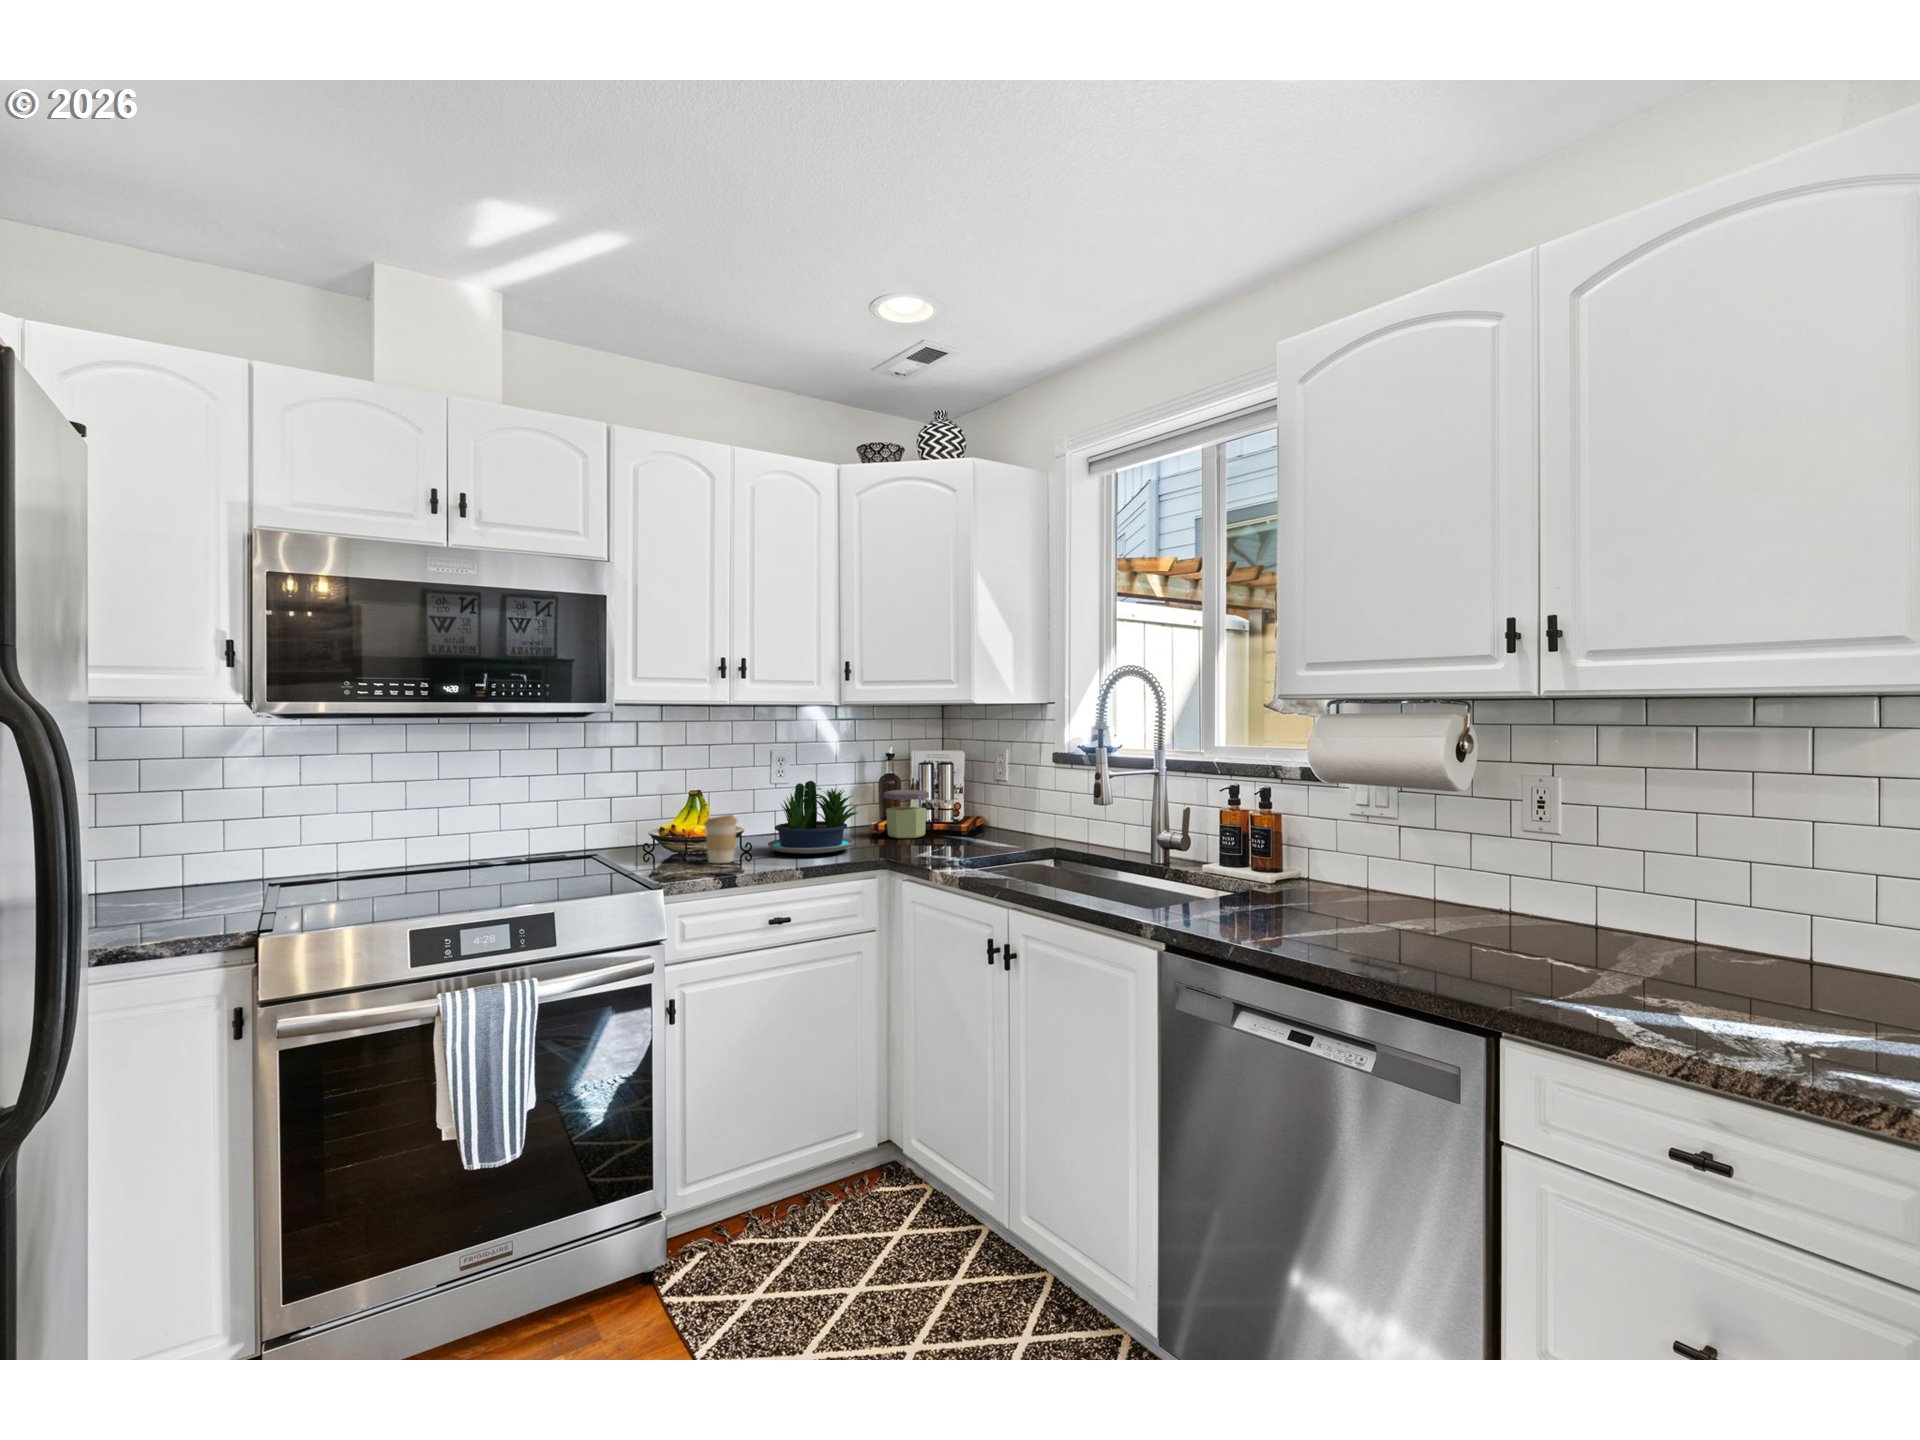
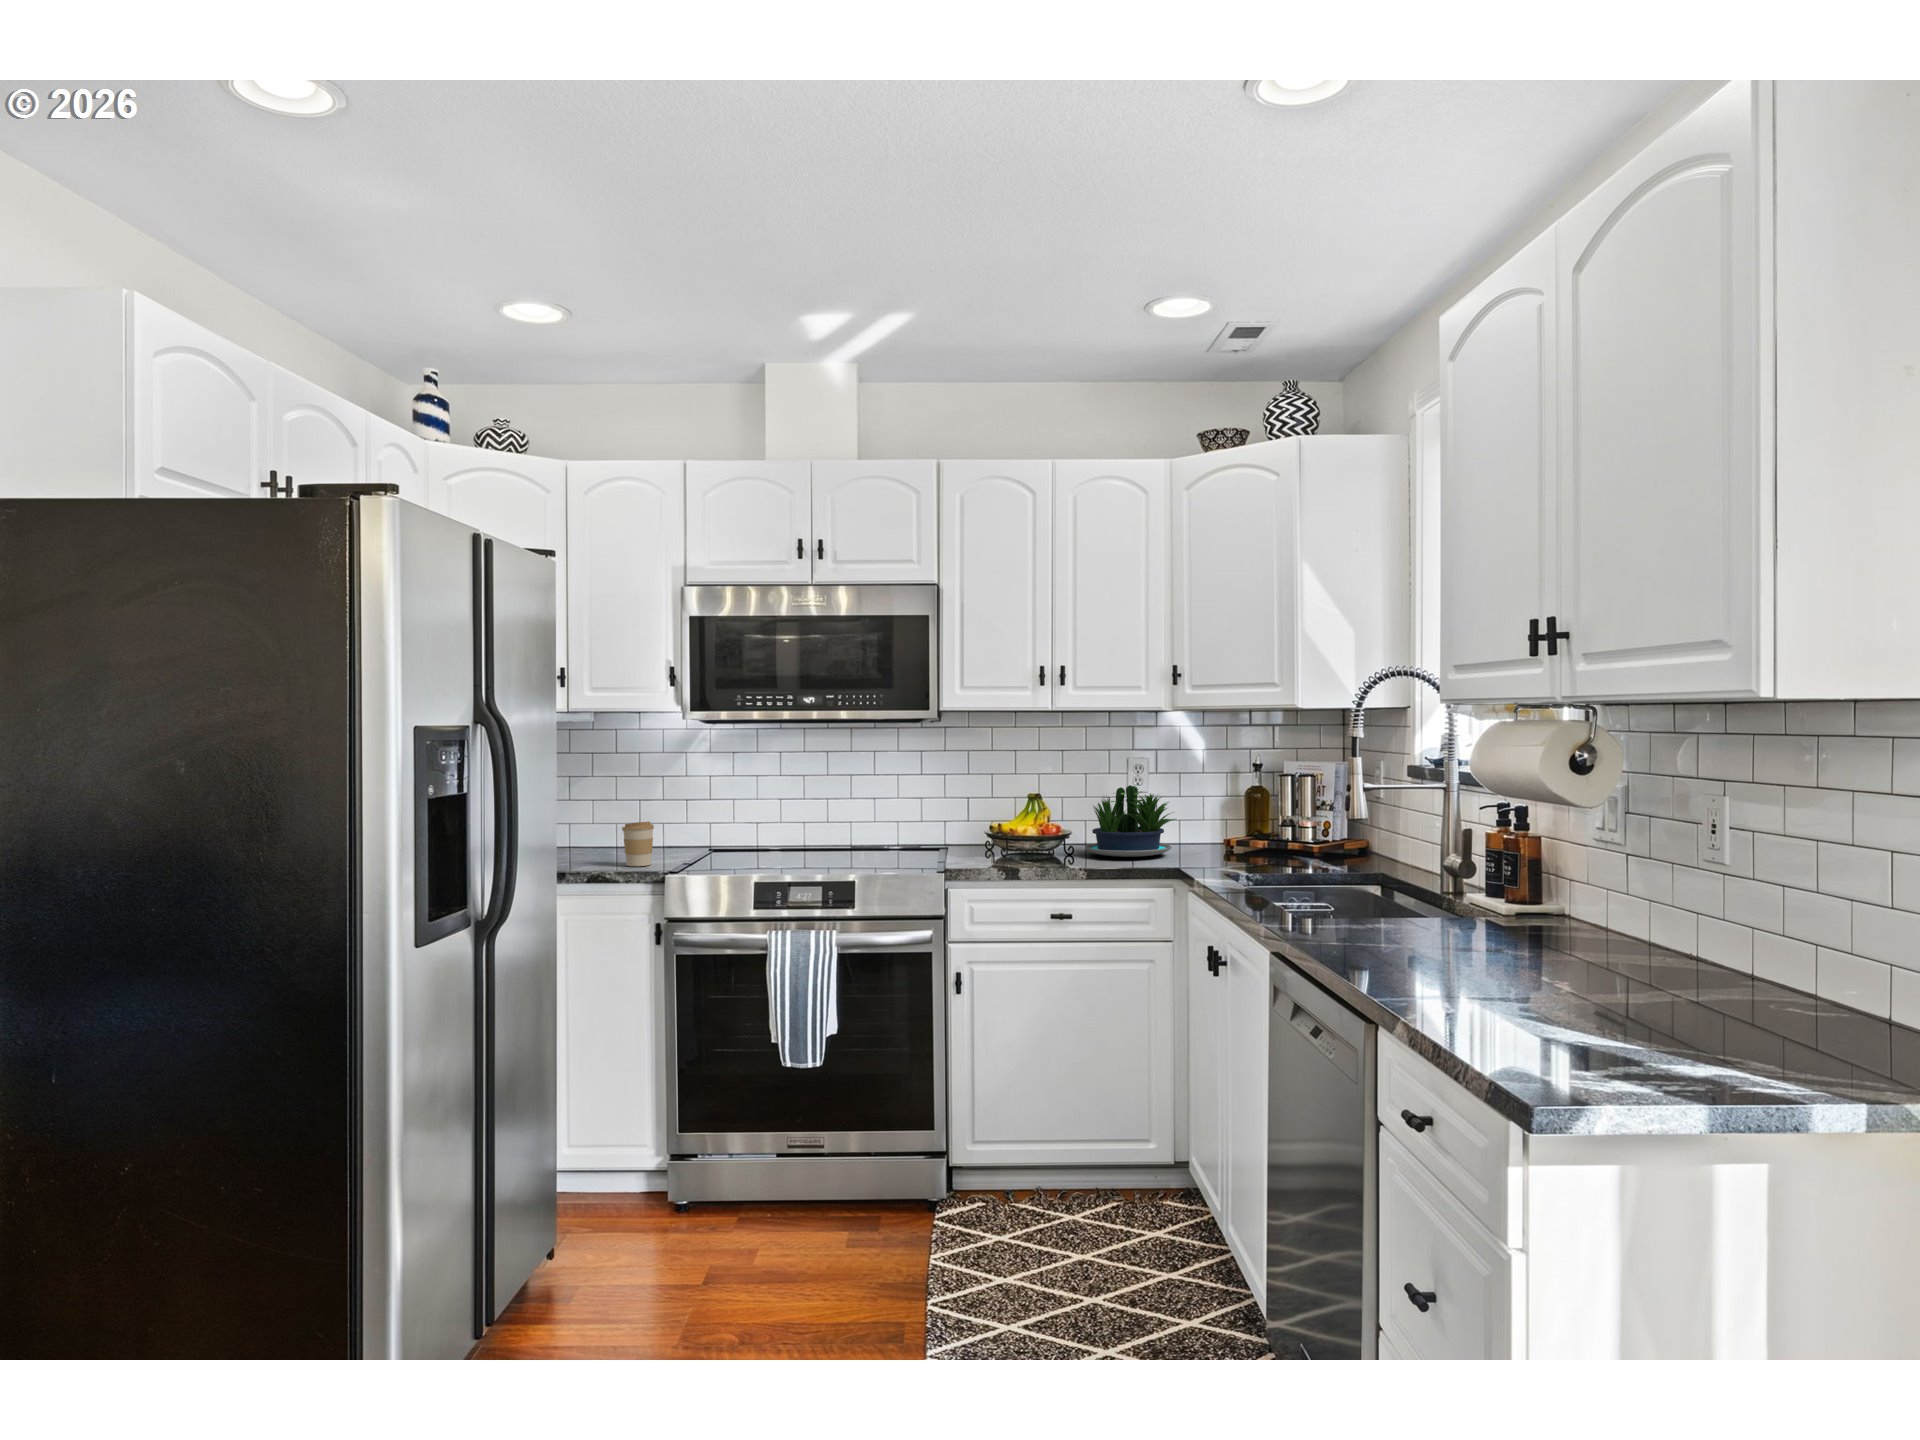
jar: present [884,790,929,838] -> none [1230,799,1277,851]
coffee cup: present [704,815,737,863] -> present [622,822,654,866]

